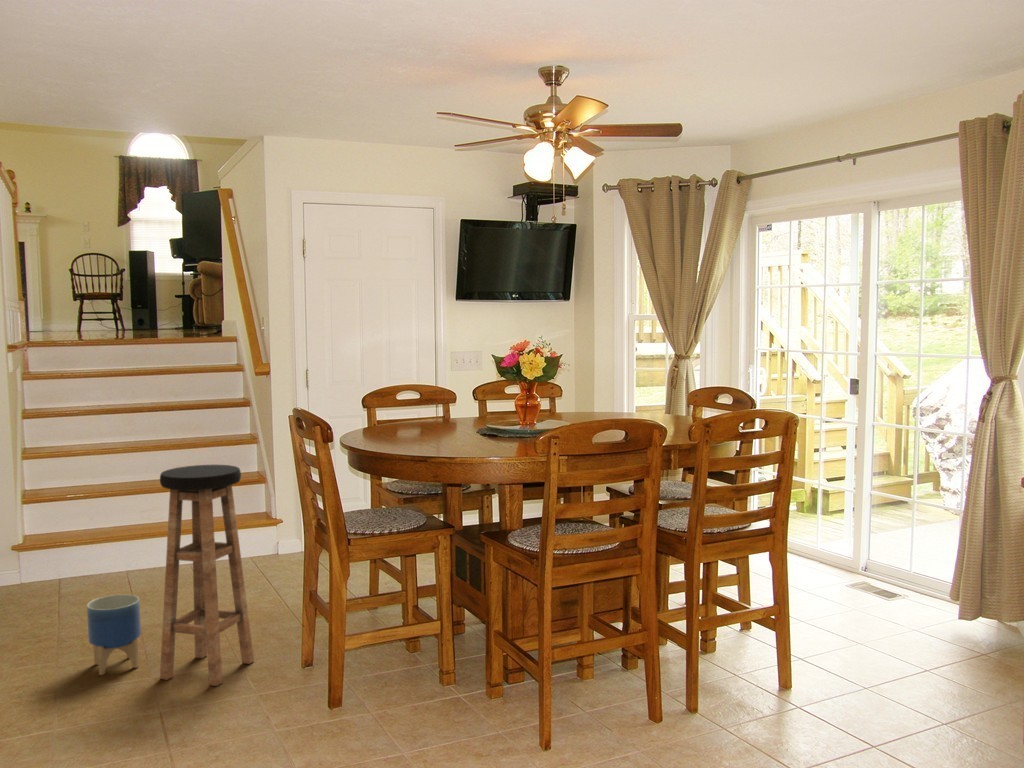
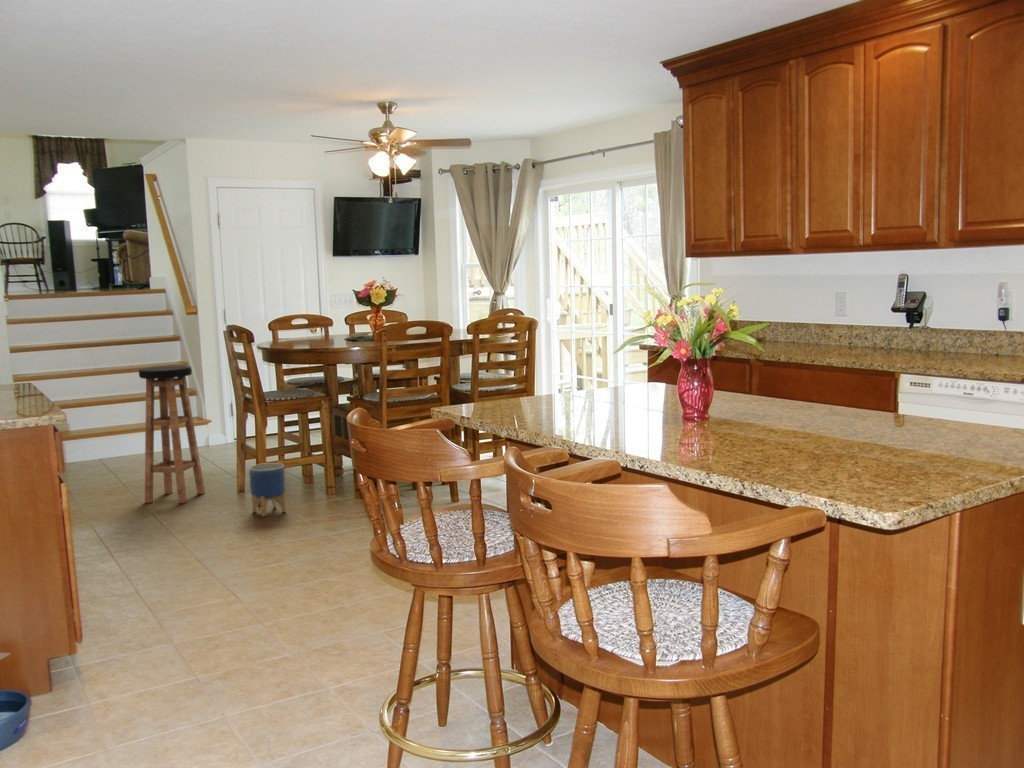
planter: present [87,594,141,675] -> present [249,463,286,516]

